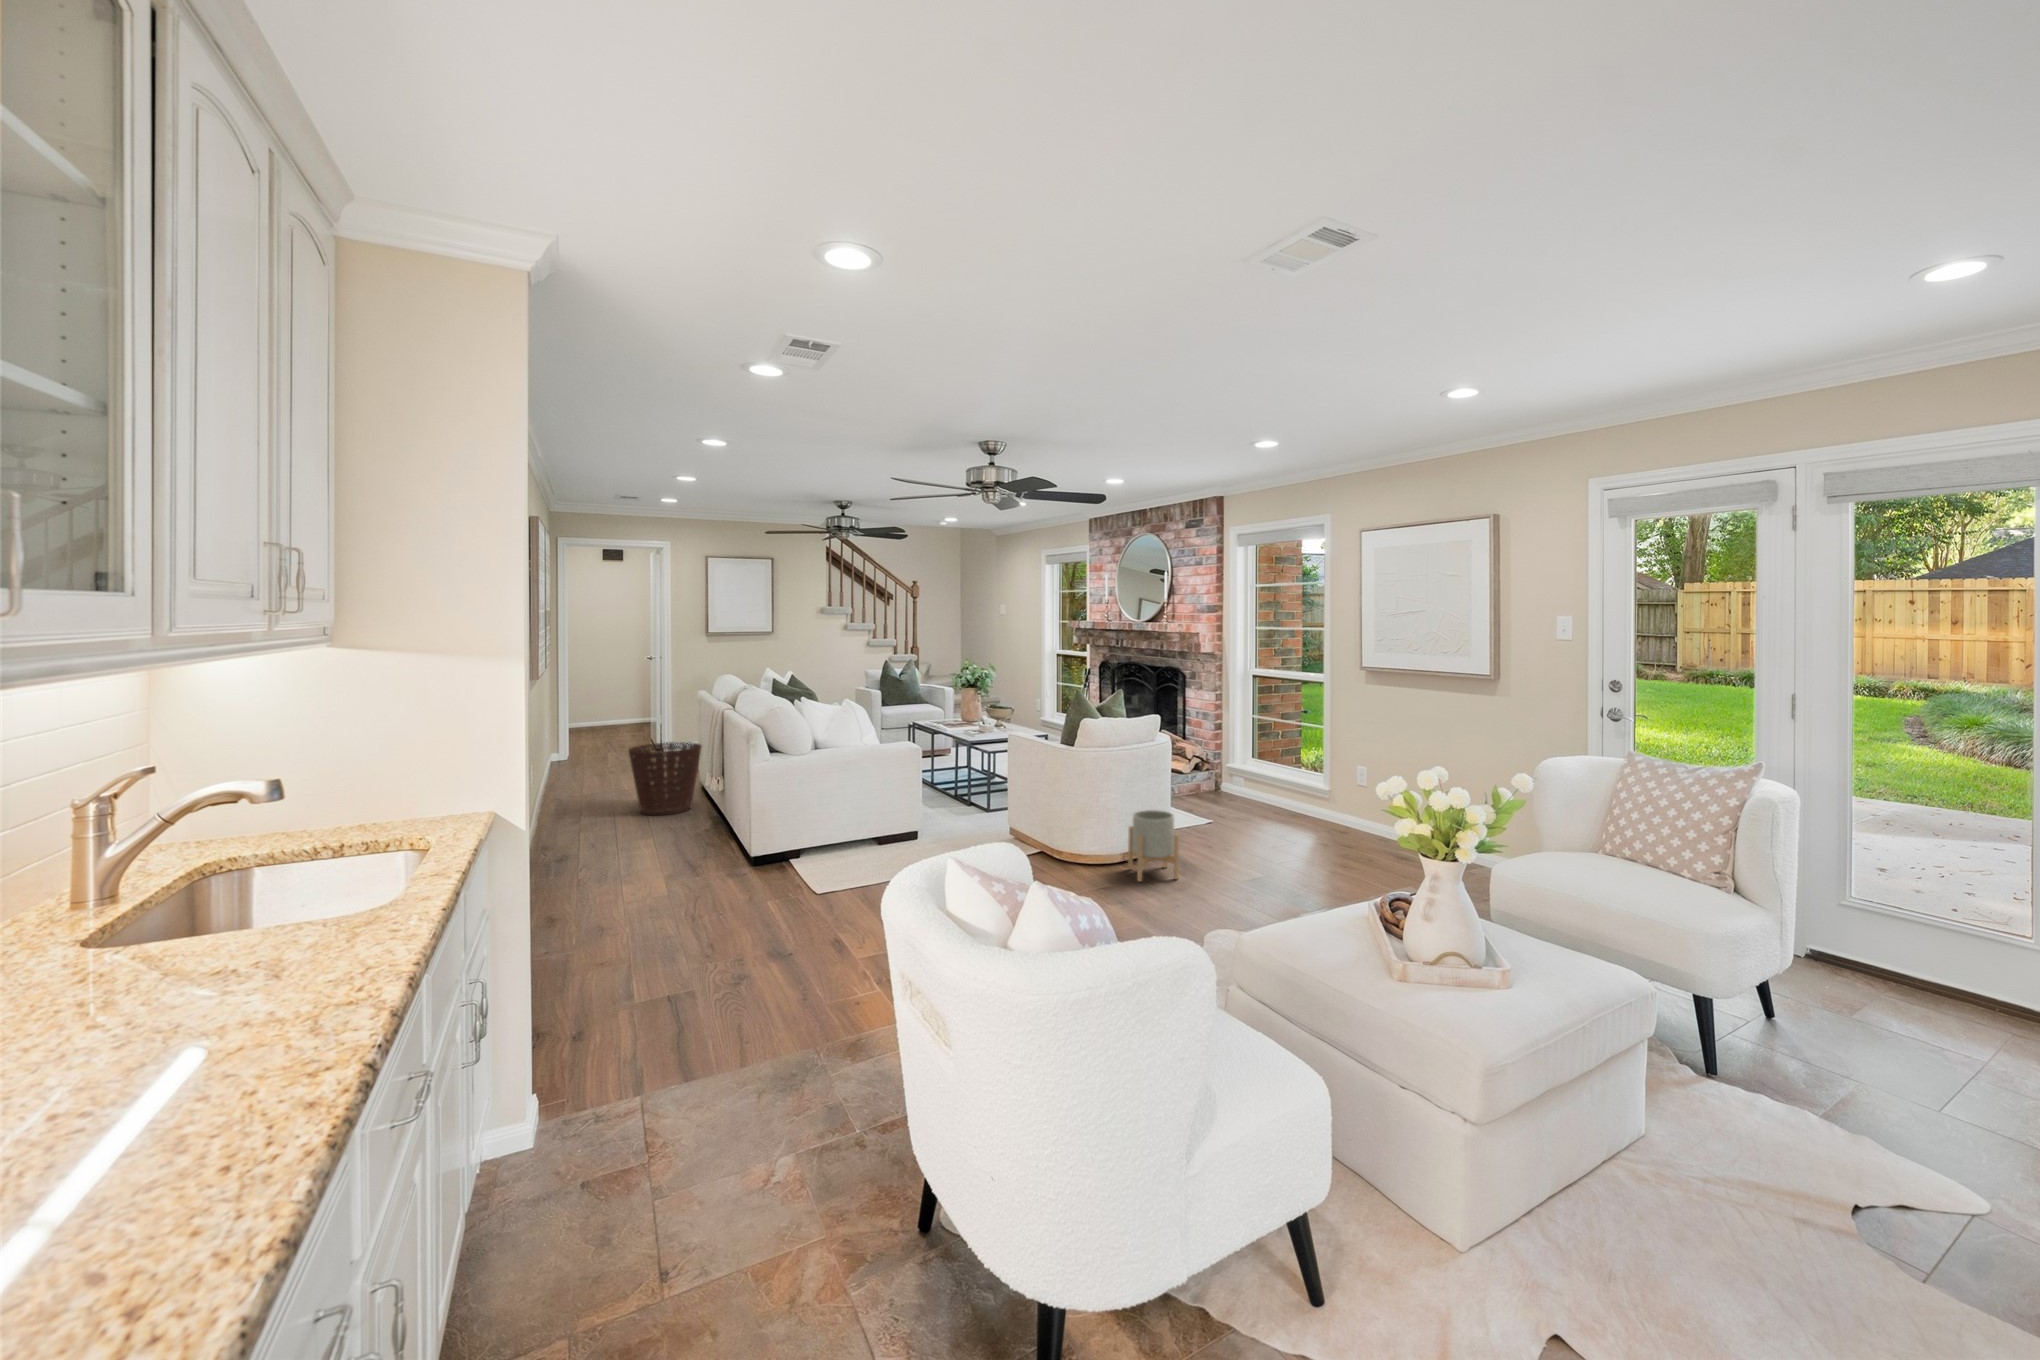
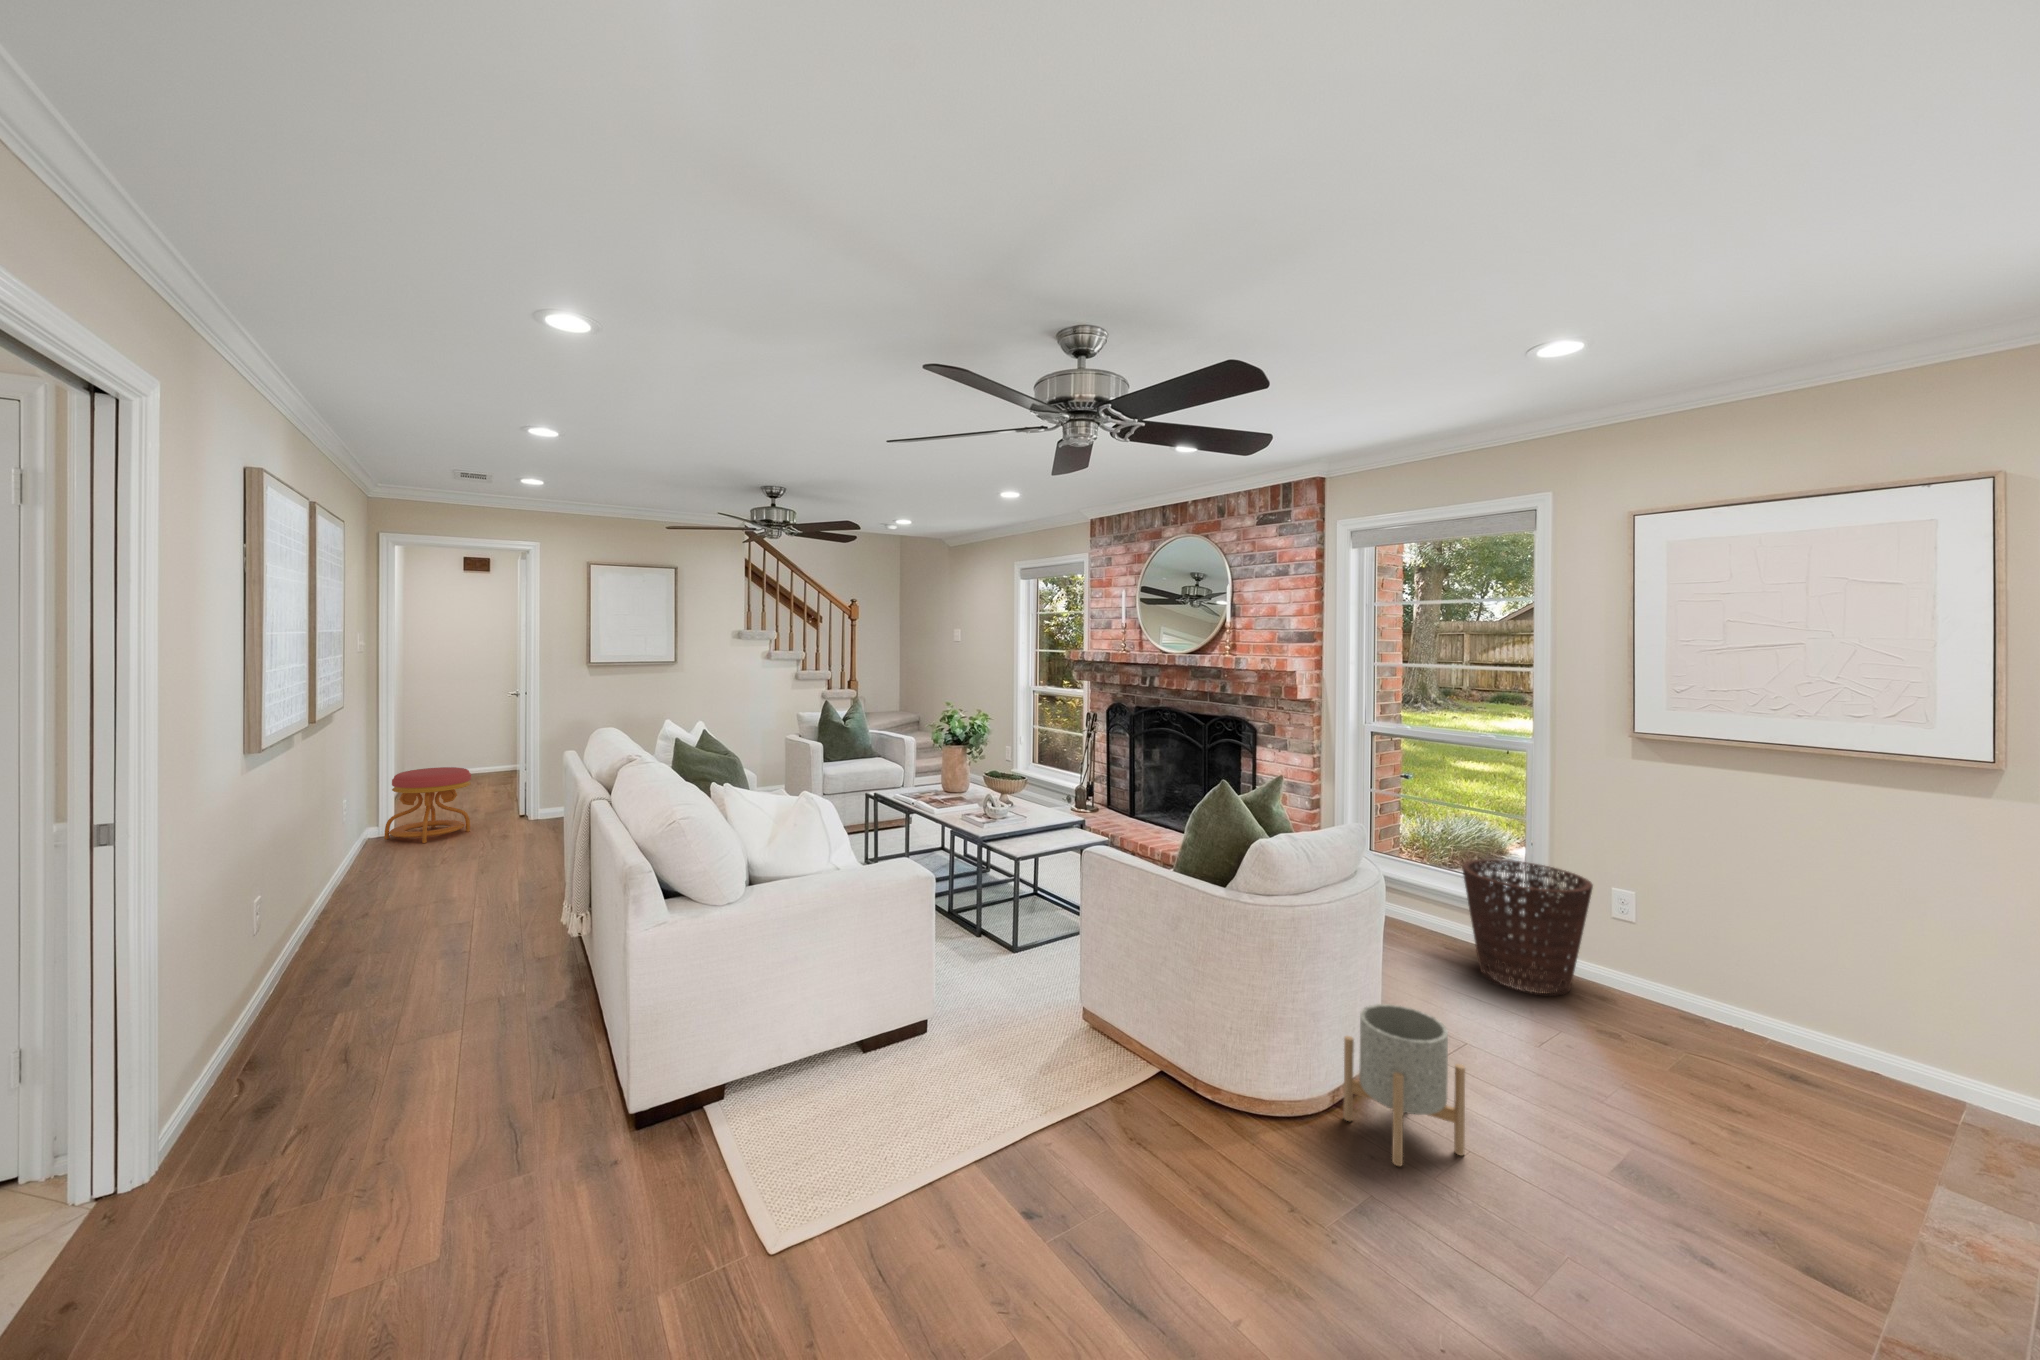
stool: none [570,710,628,761] -> present [384,767,471,843]
basket: present [628,742,702,815] -> present [1462,859,1593,995]

